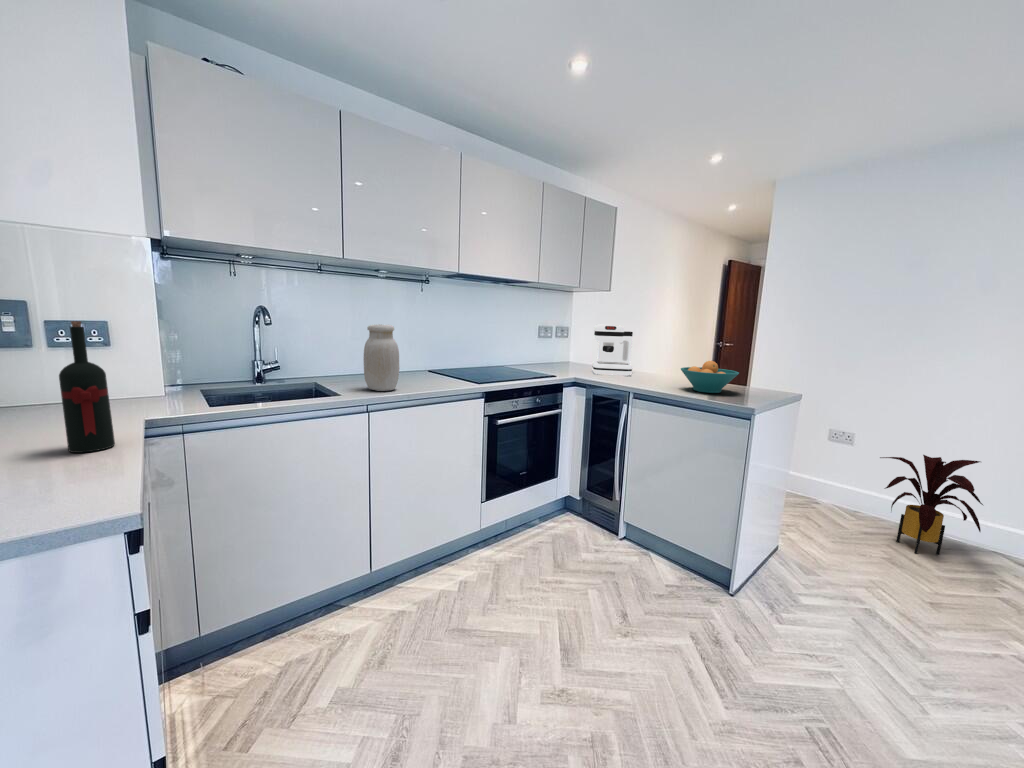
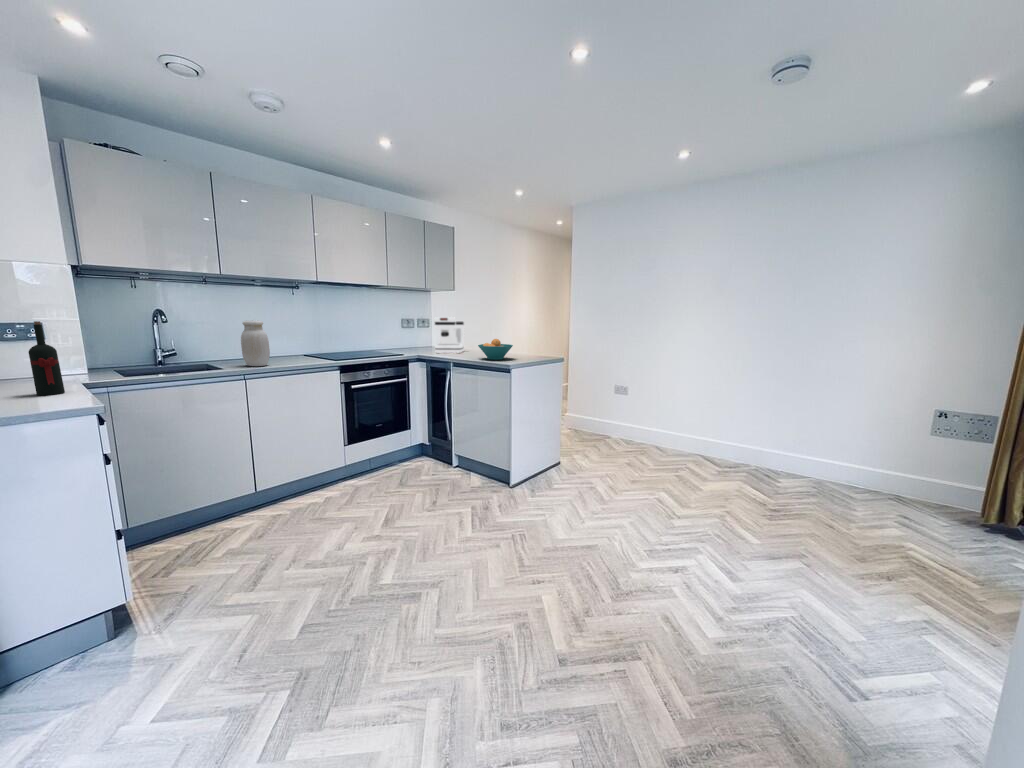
house plant: present [880,455,983,555] -> none [624,396,681,459]

